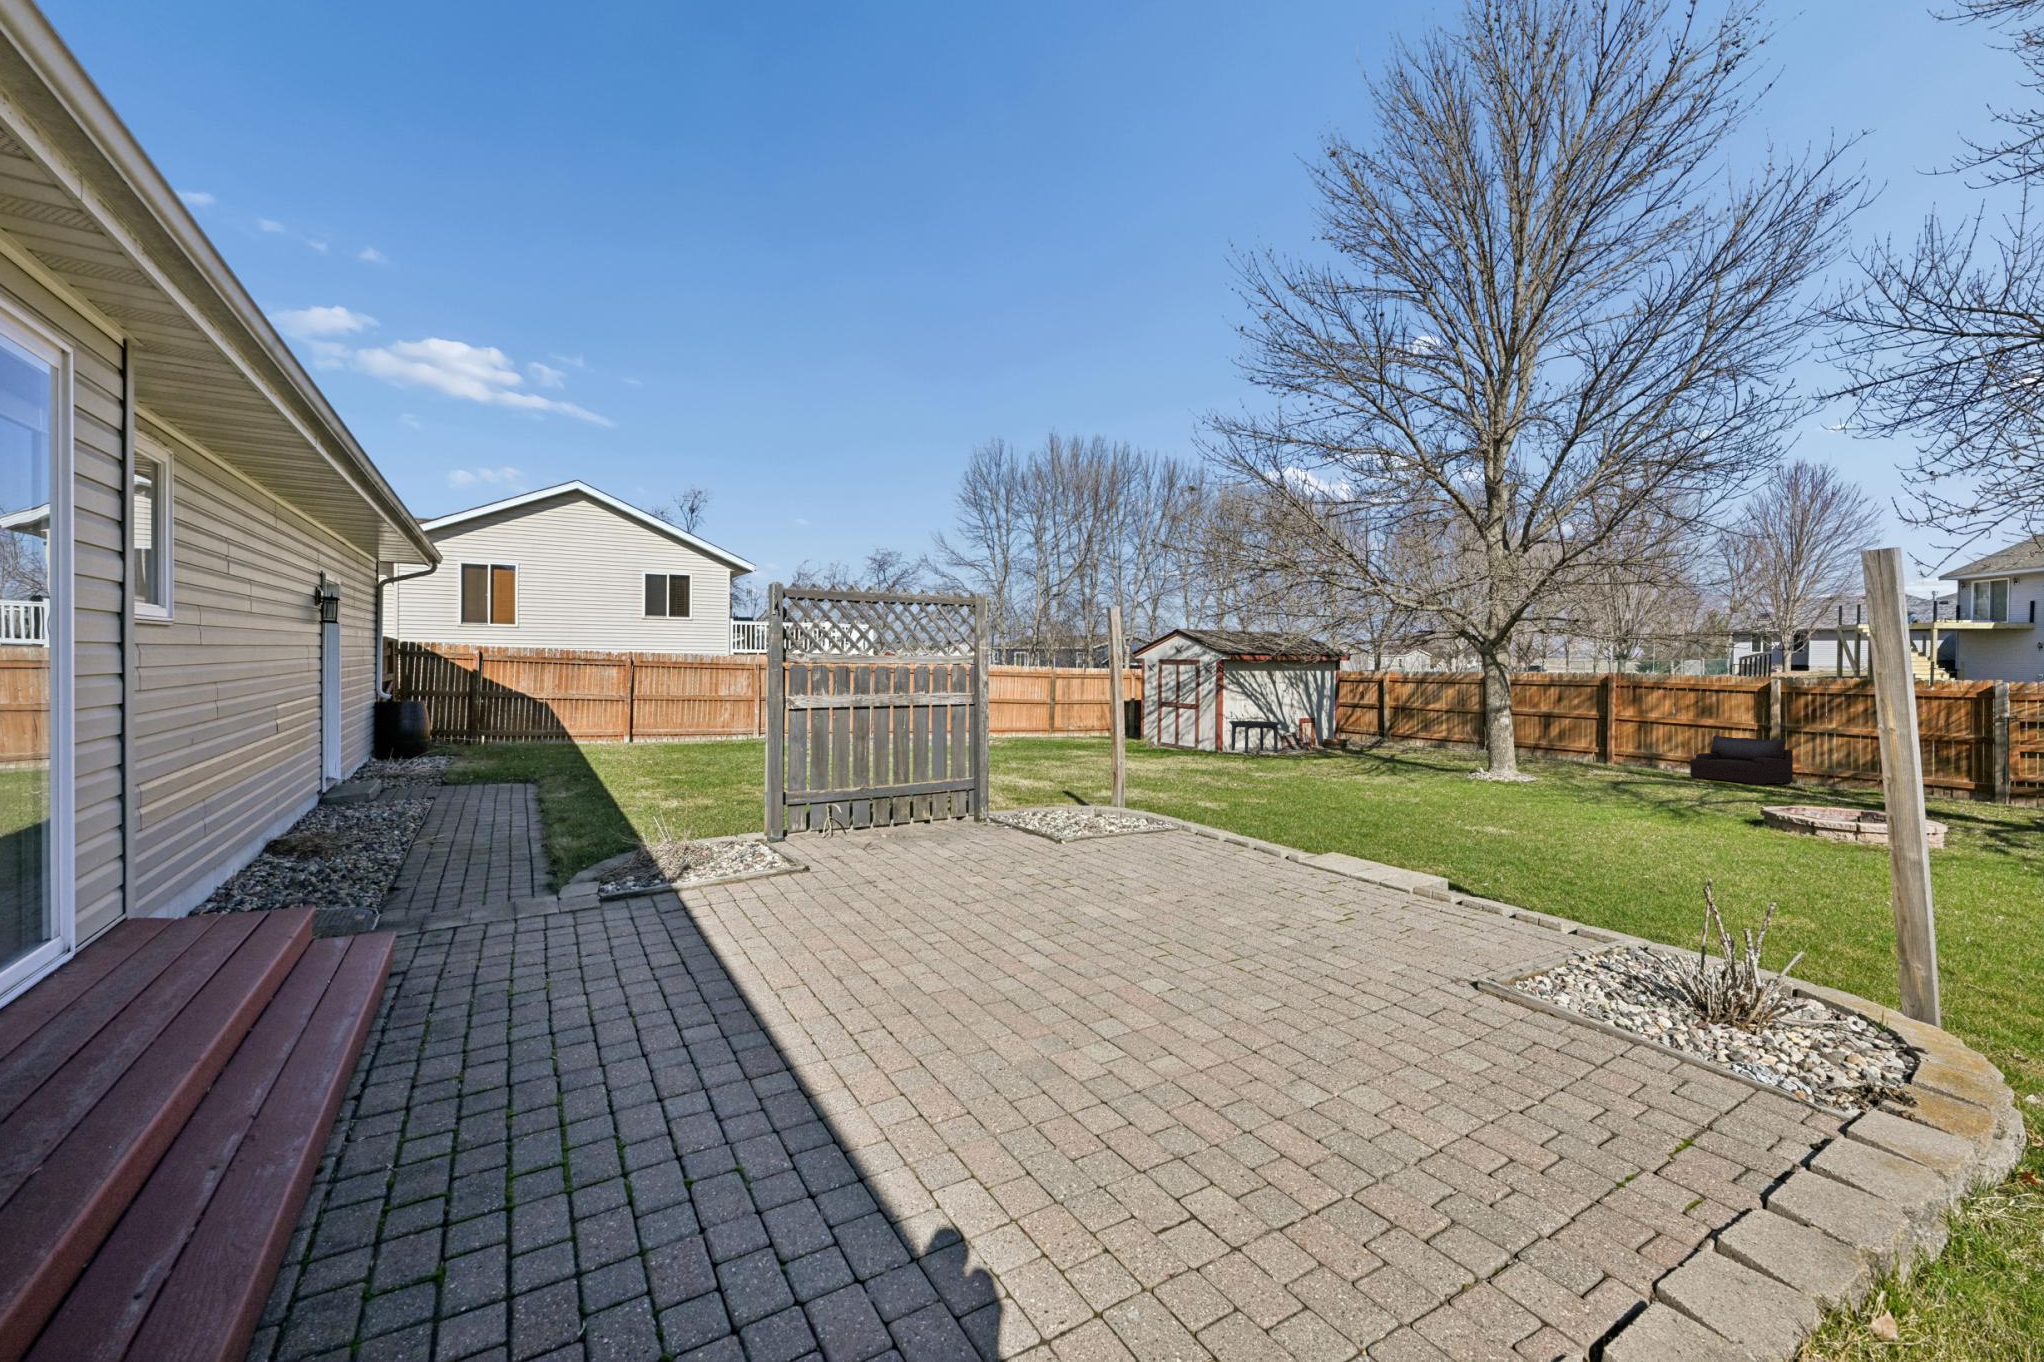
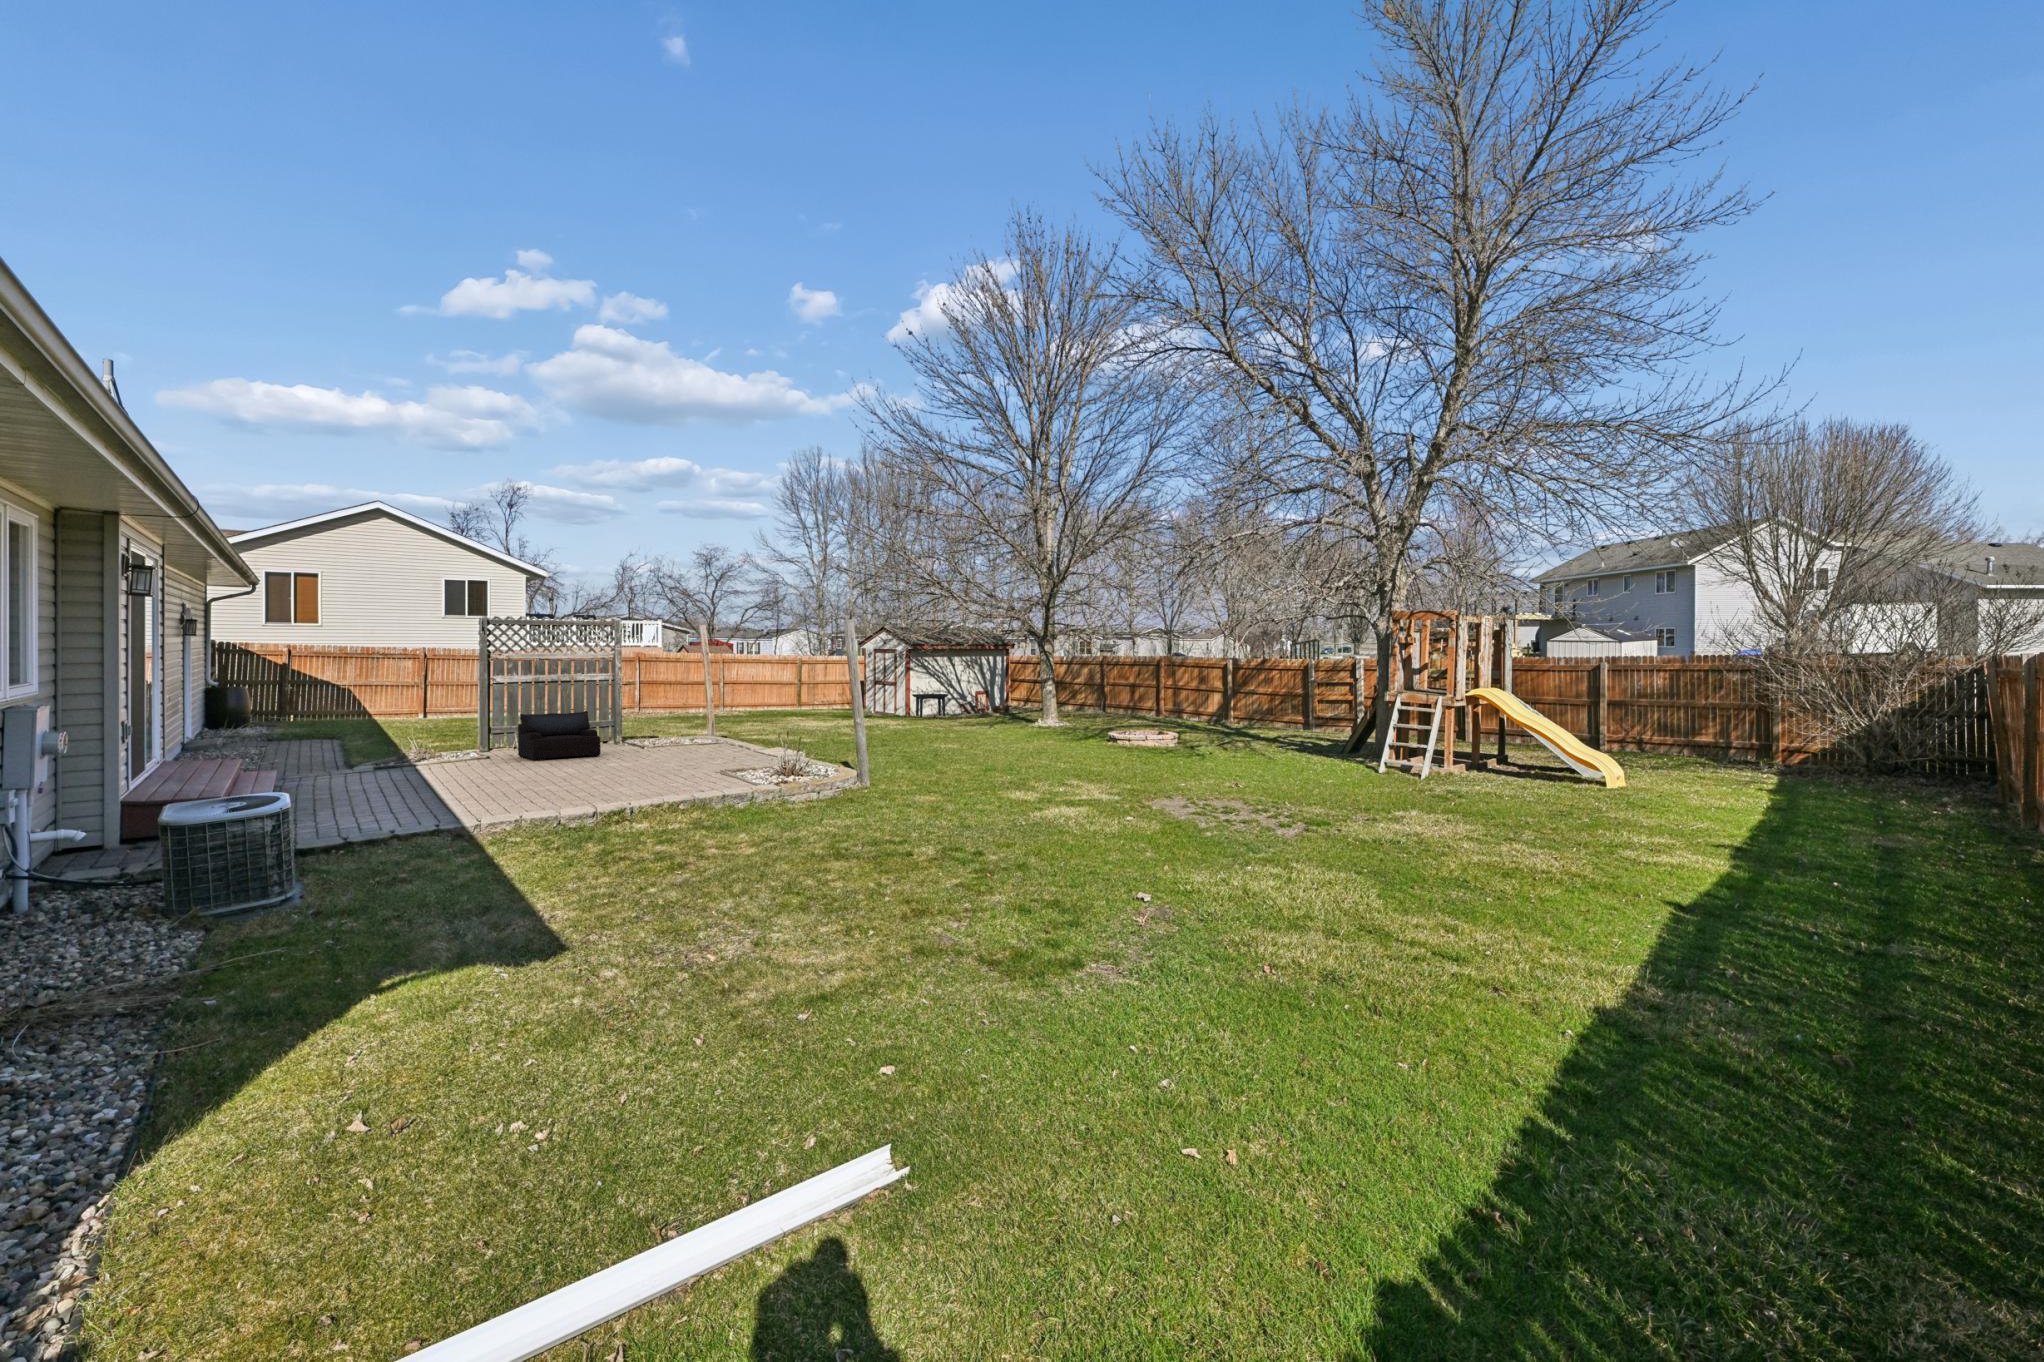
armchair: present [1690,736,1793,785] -> present [518,711,601,761]

